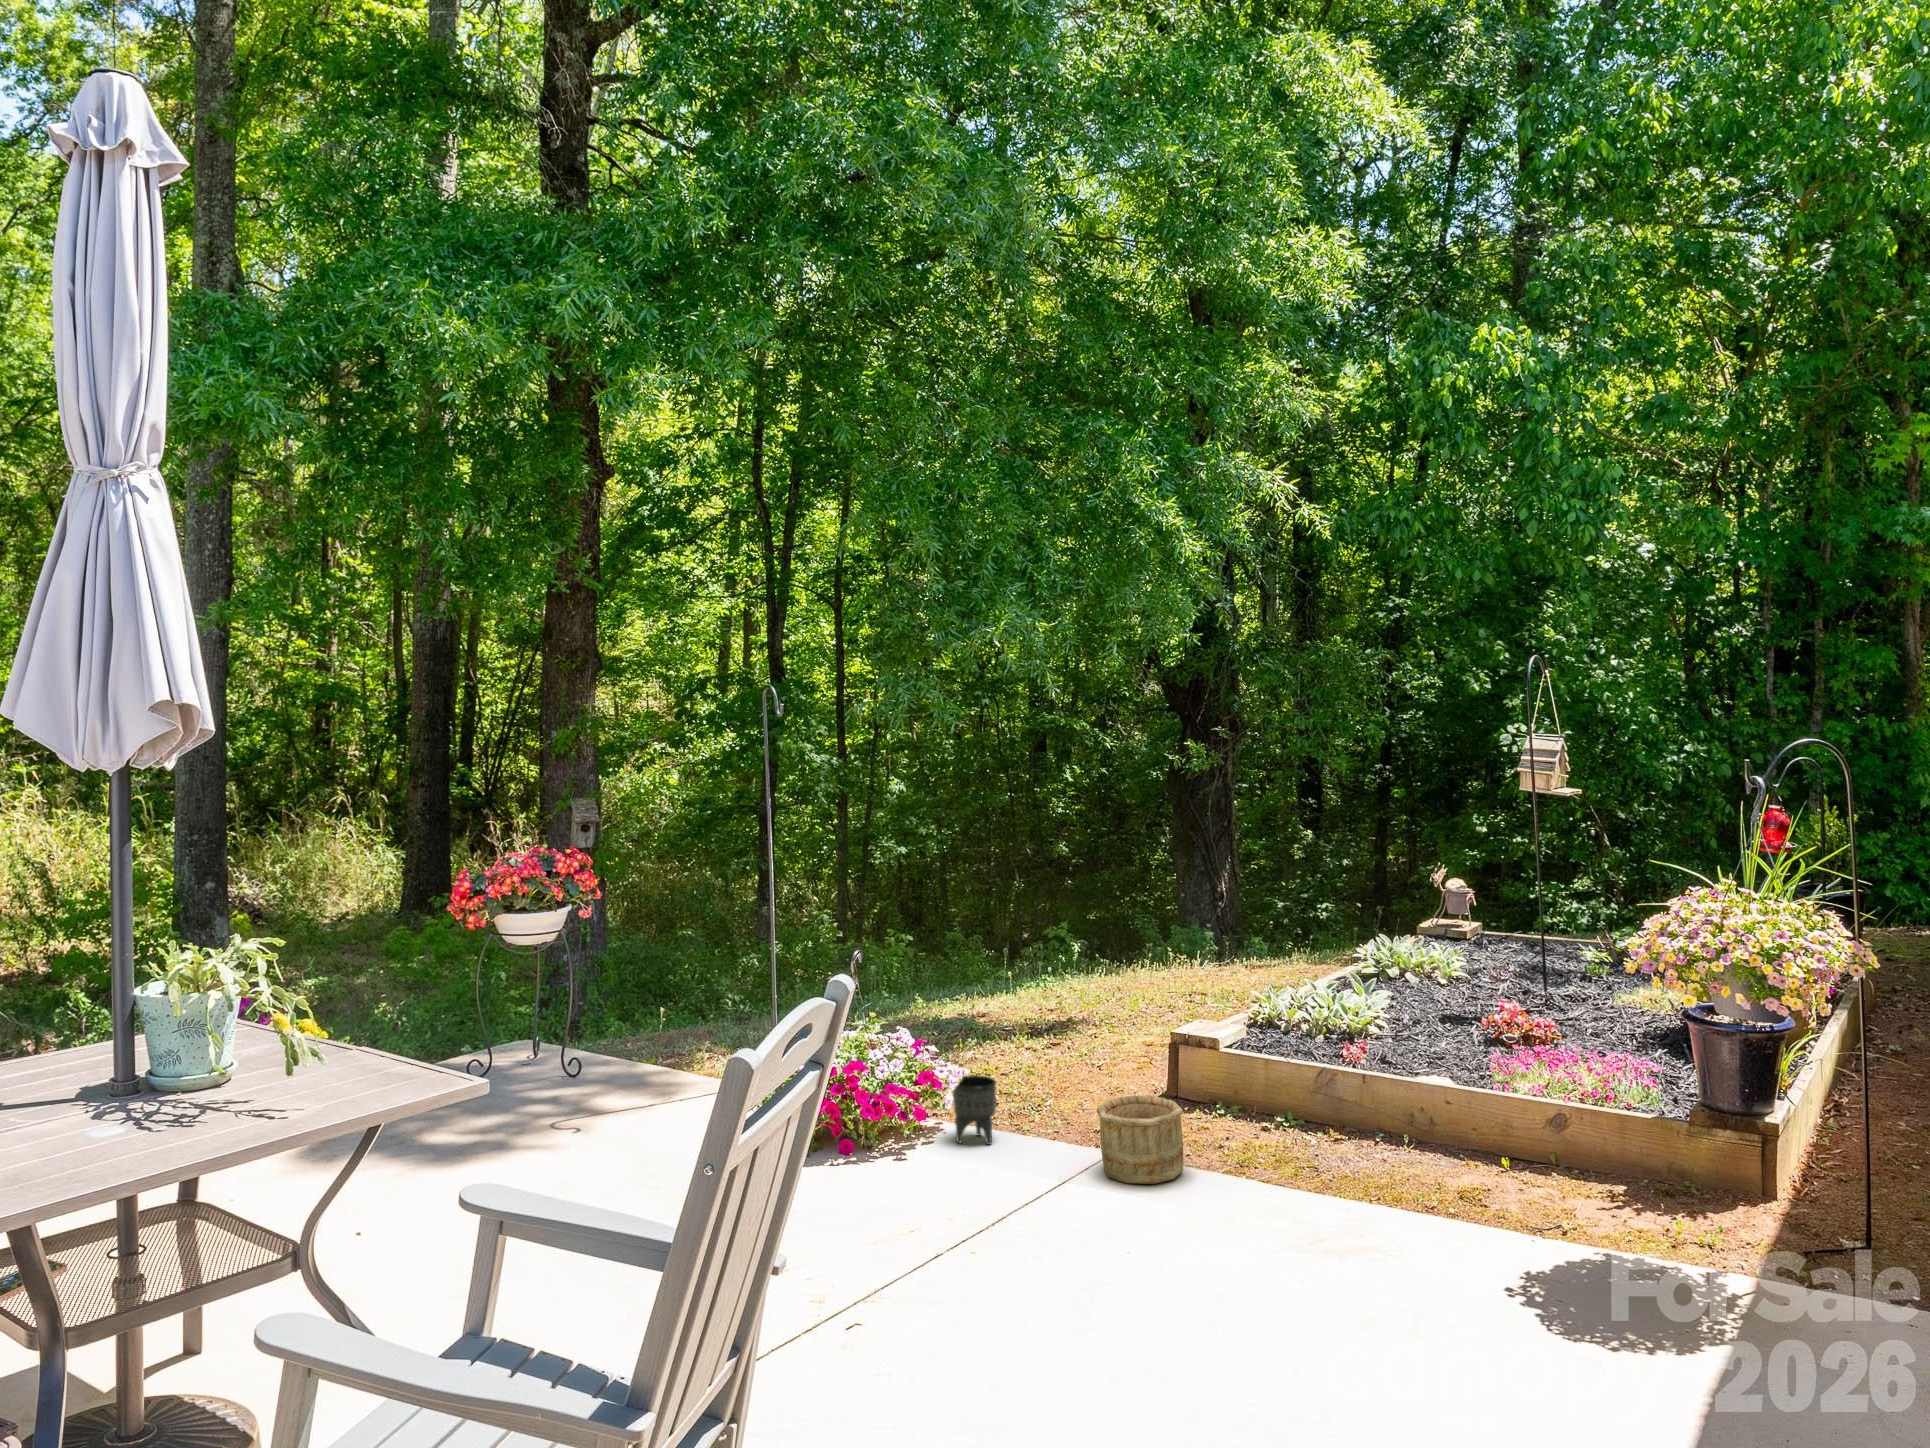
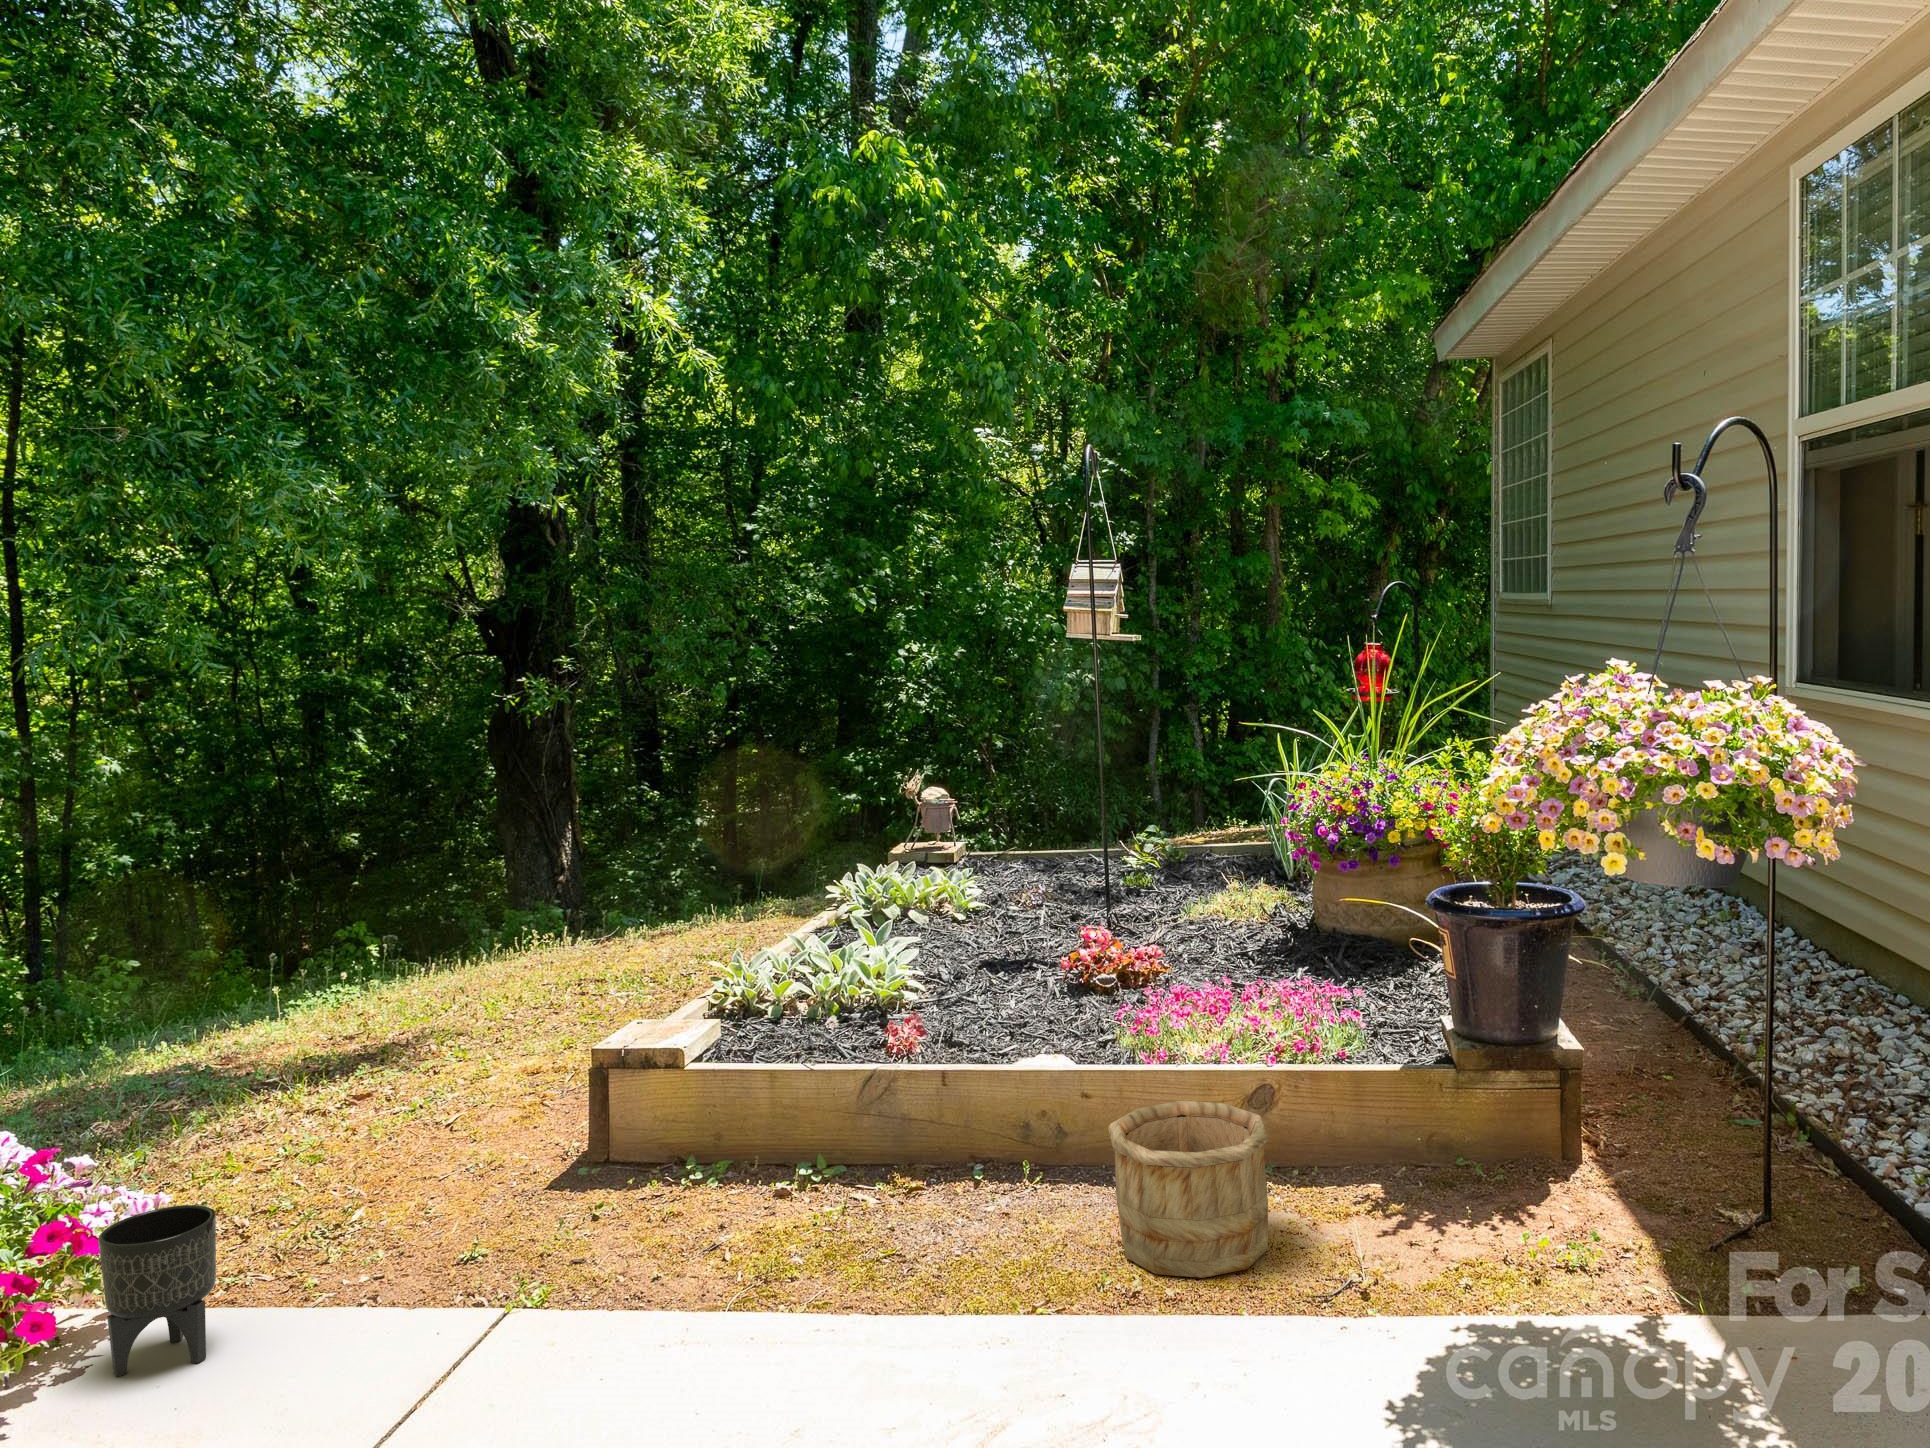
wooden bucket: present [1097,1096,1183,1184] -> present [1108,1101,1268,1278]

